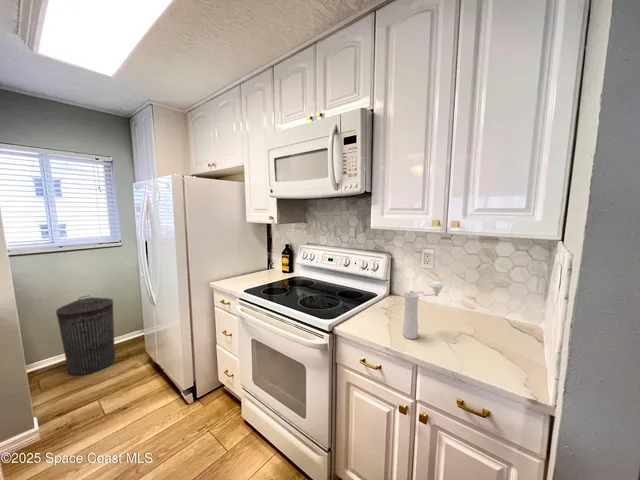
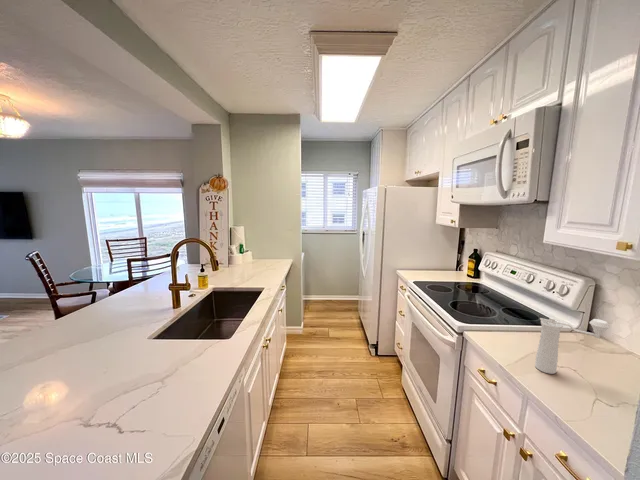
trash can: present [56,296,115,376] -> none [318,263,346,312]

